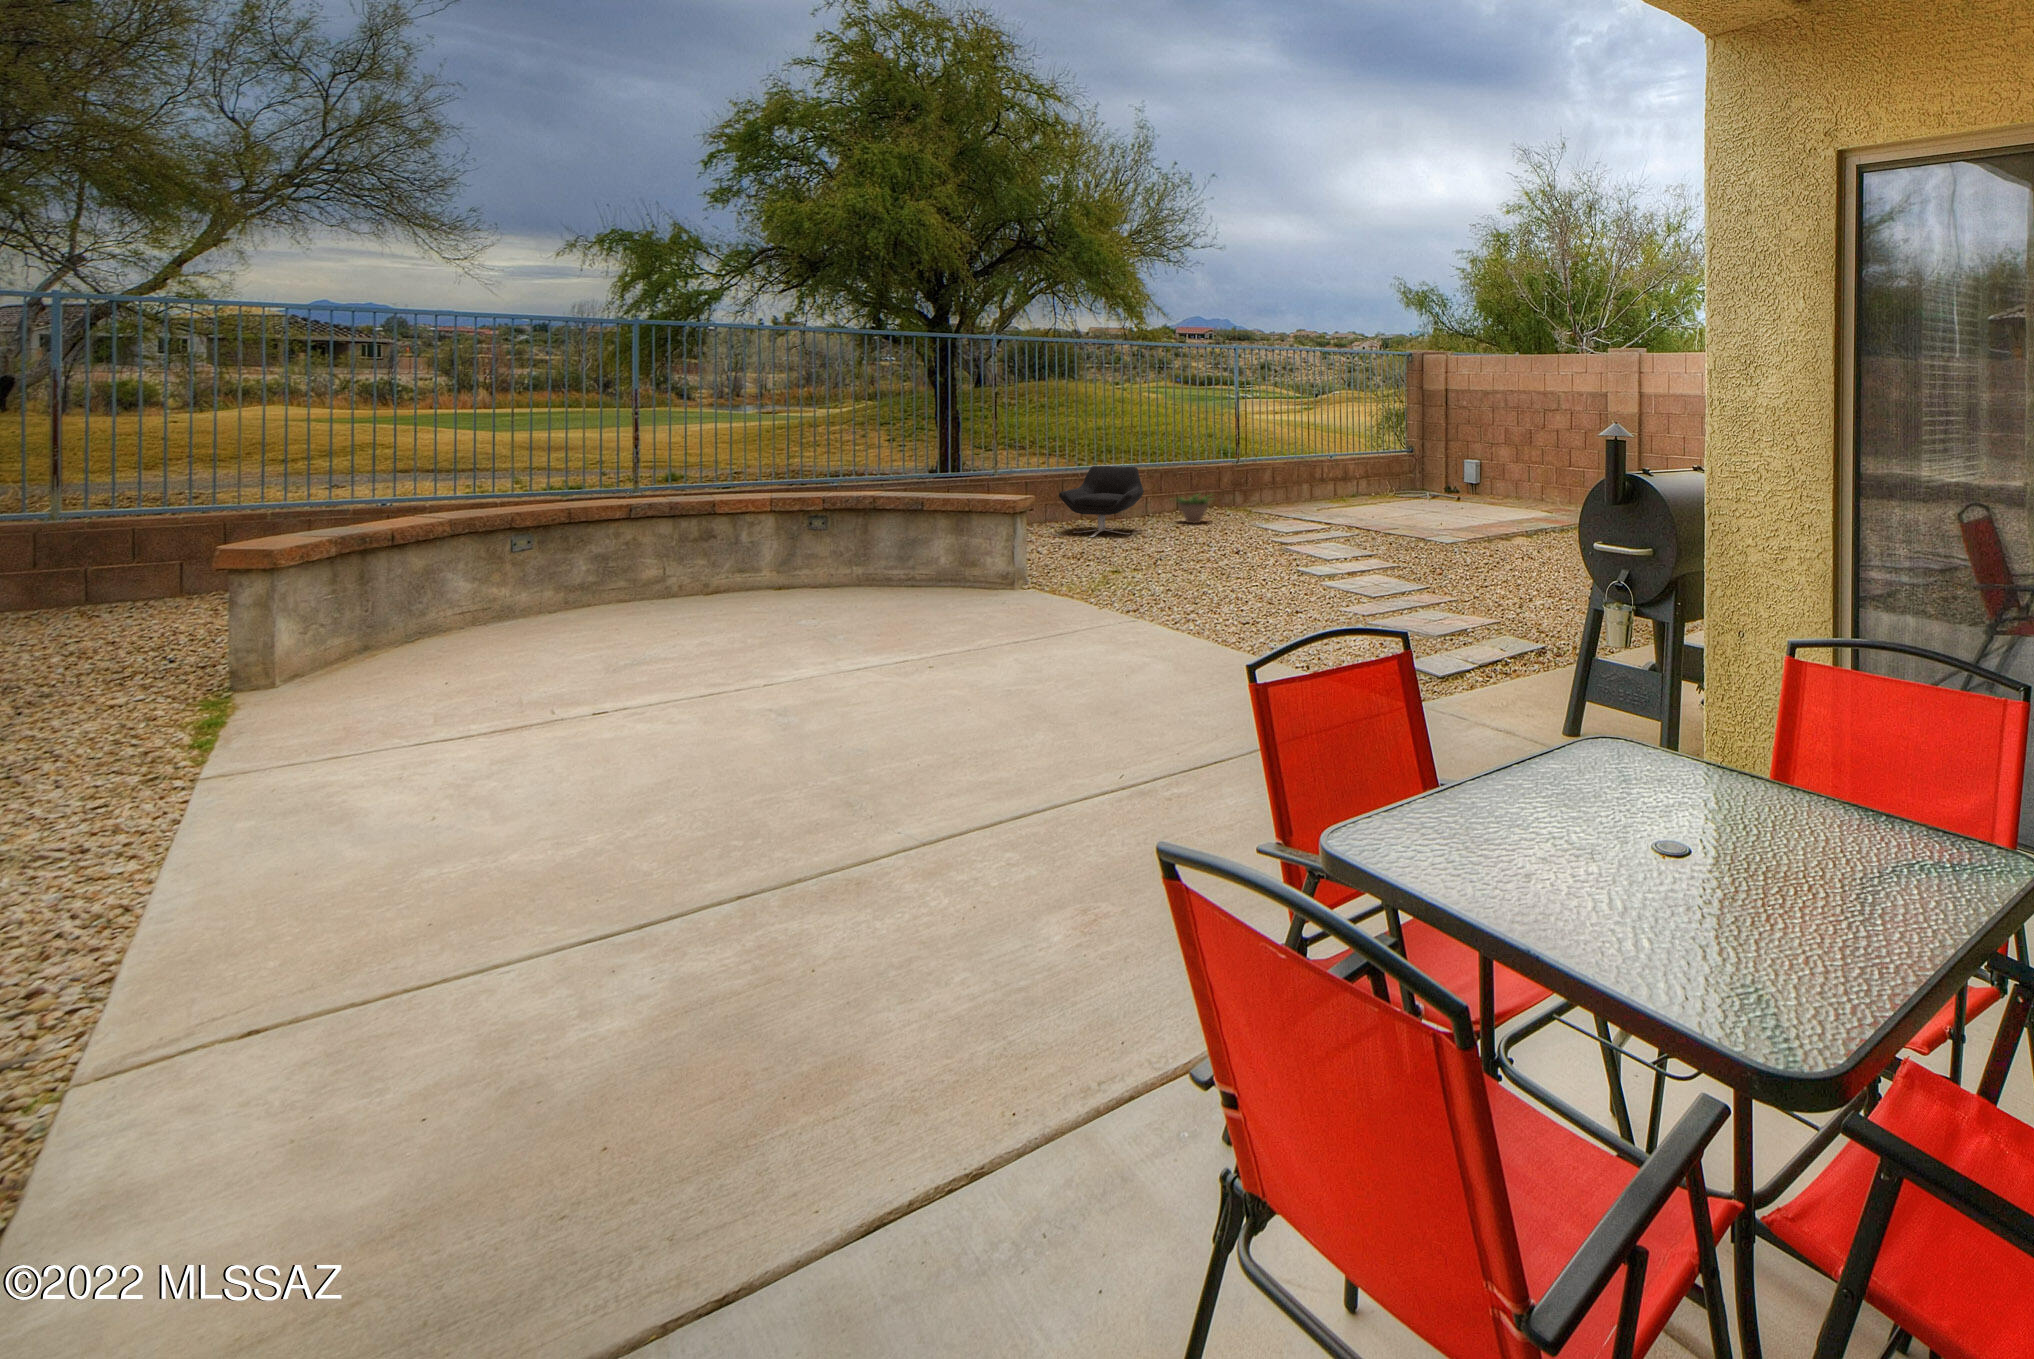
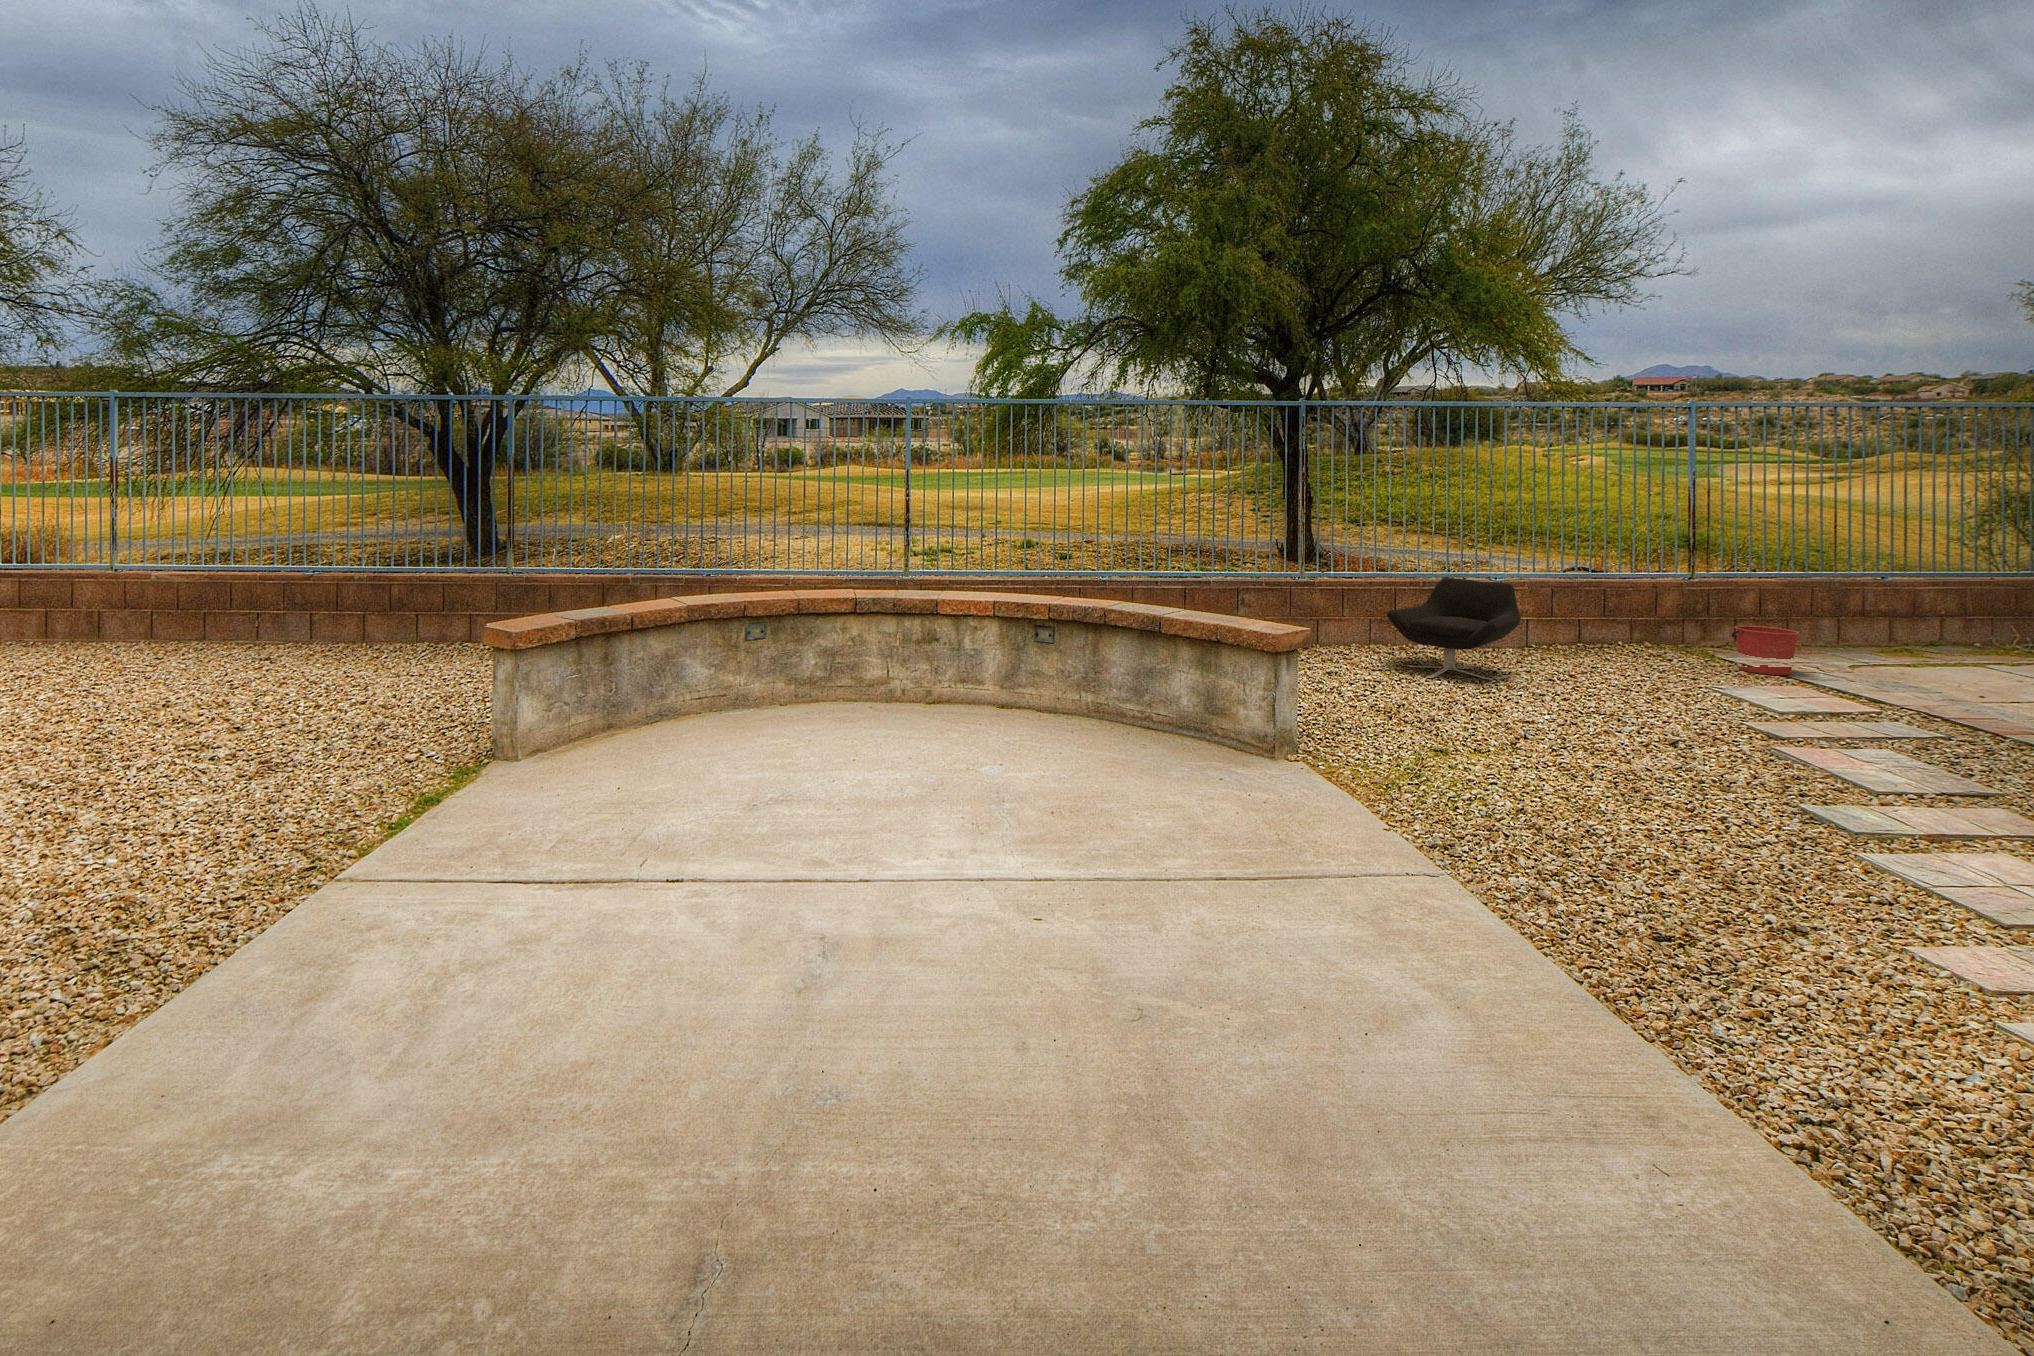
bucket: none [1256,487,1289,516] -> present [1732,626,1800,675]
decorative plant: present [1170,494,1209,523] -> none [1567,627,1651,672]

